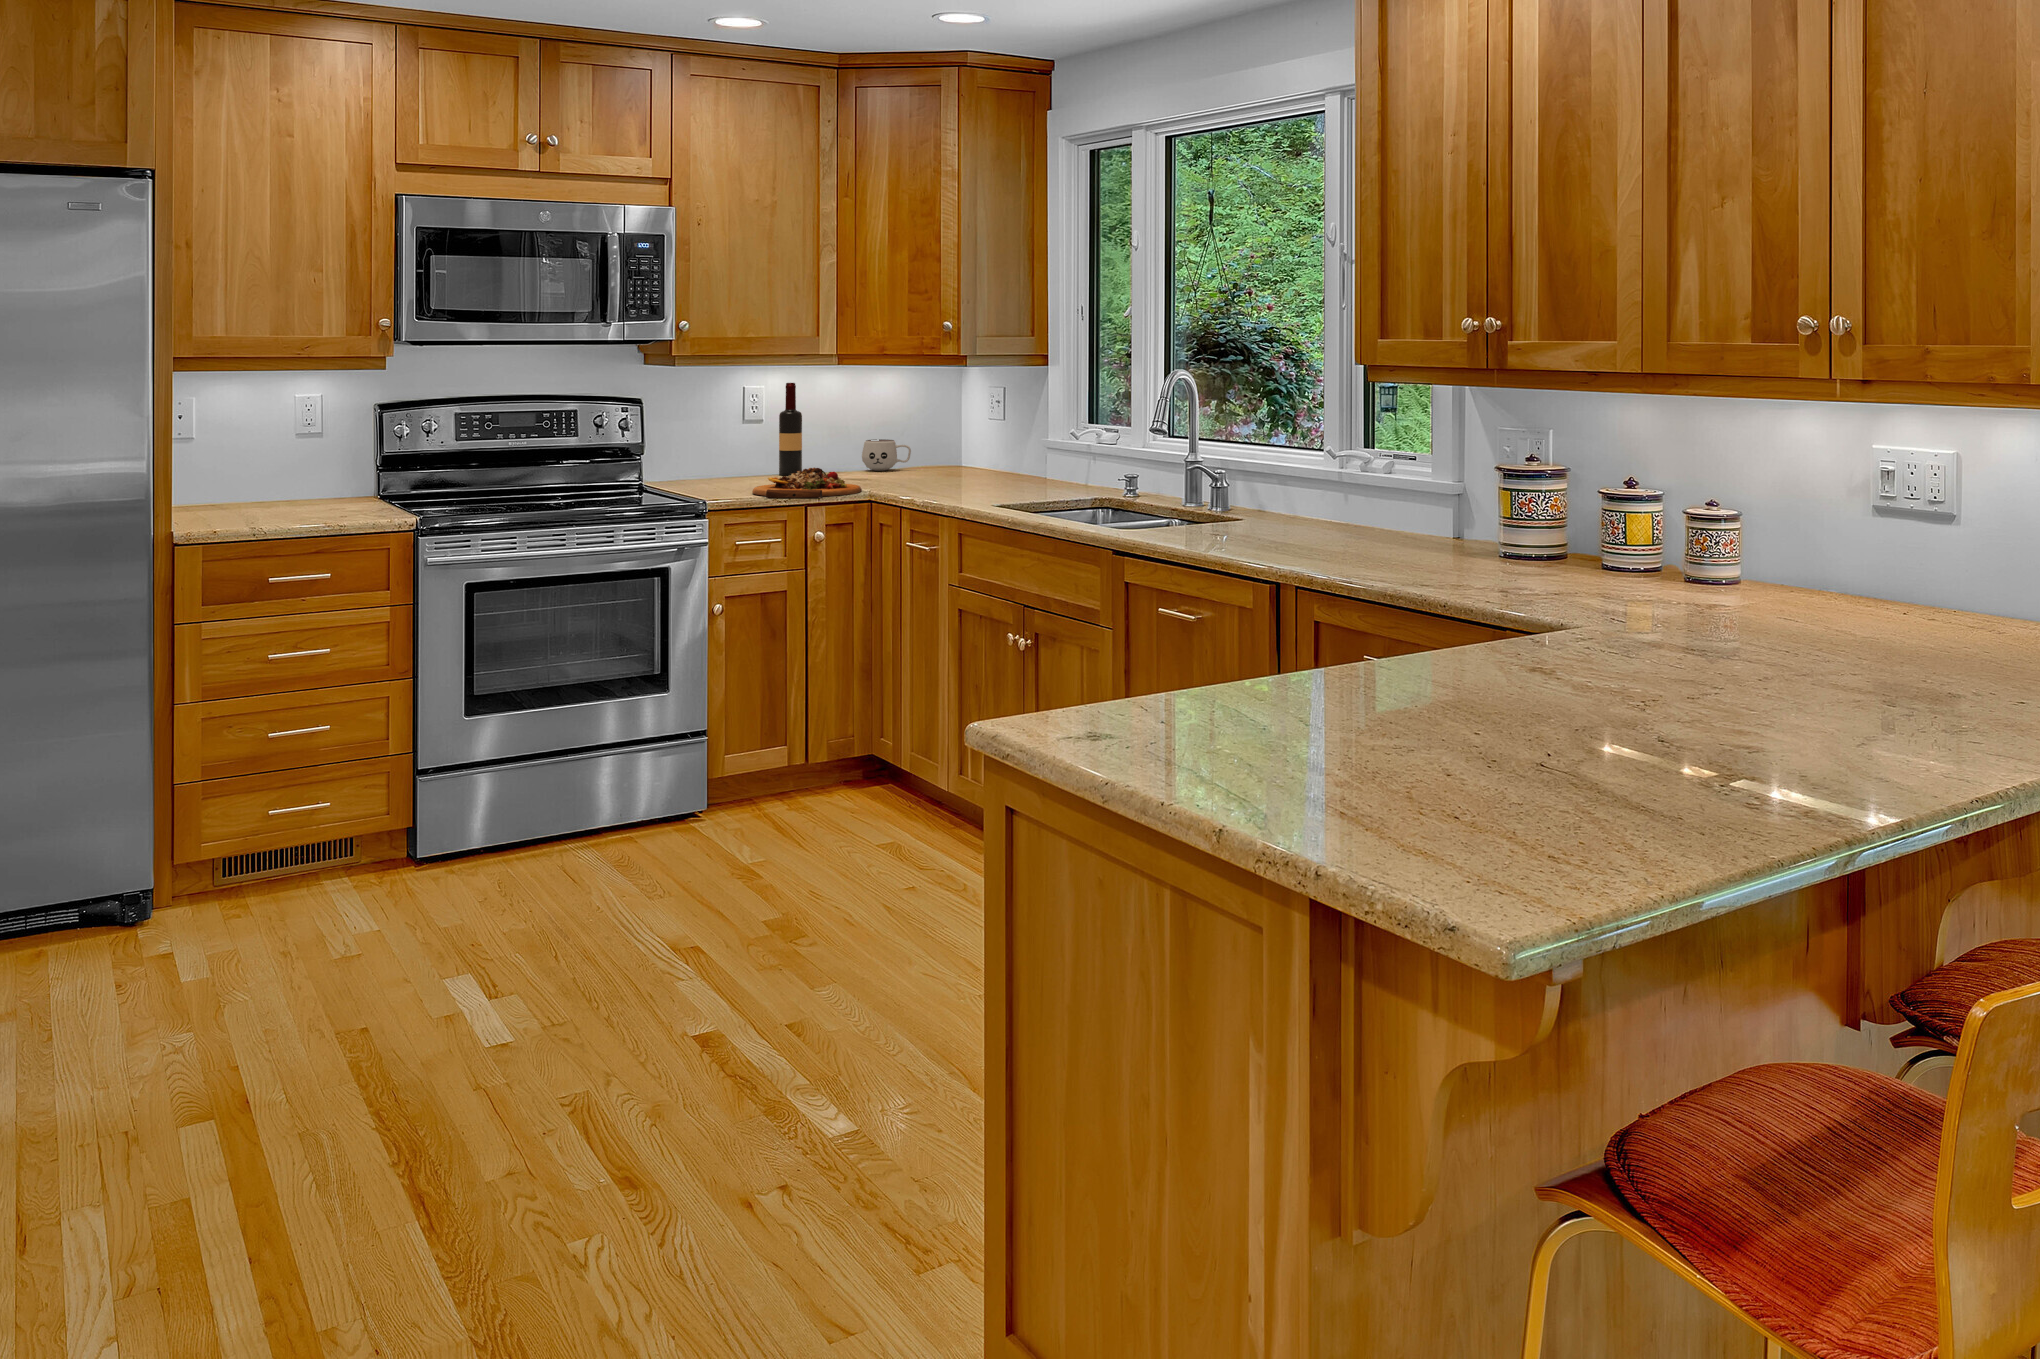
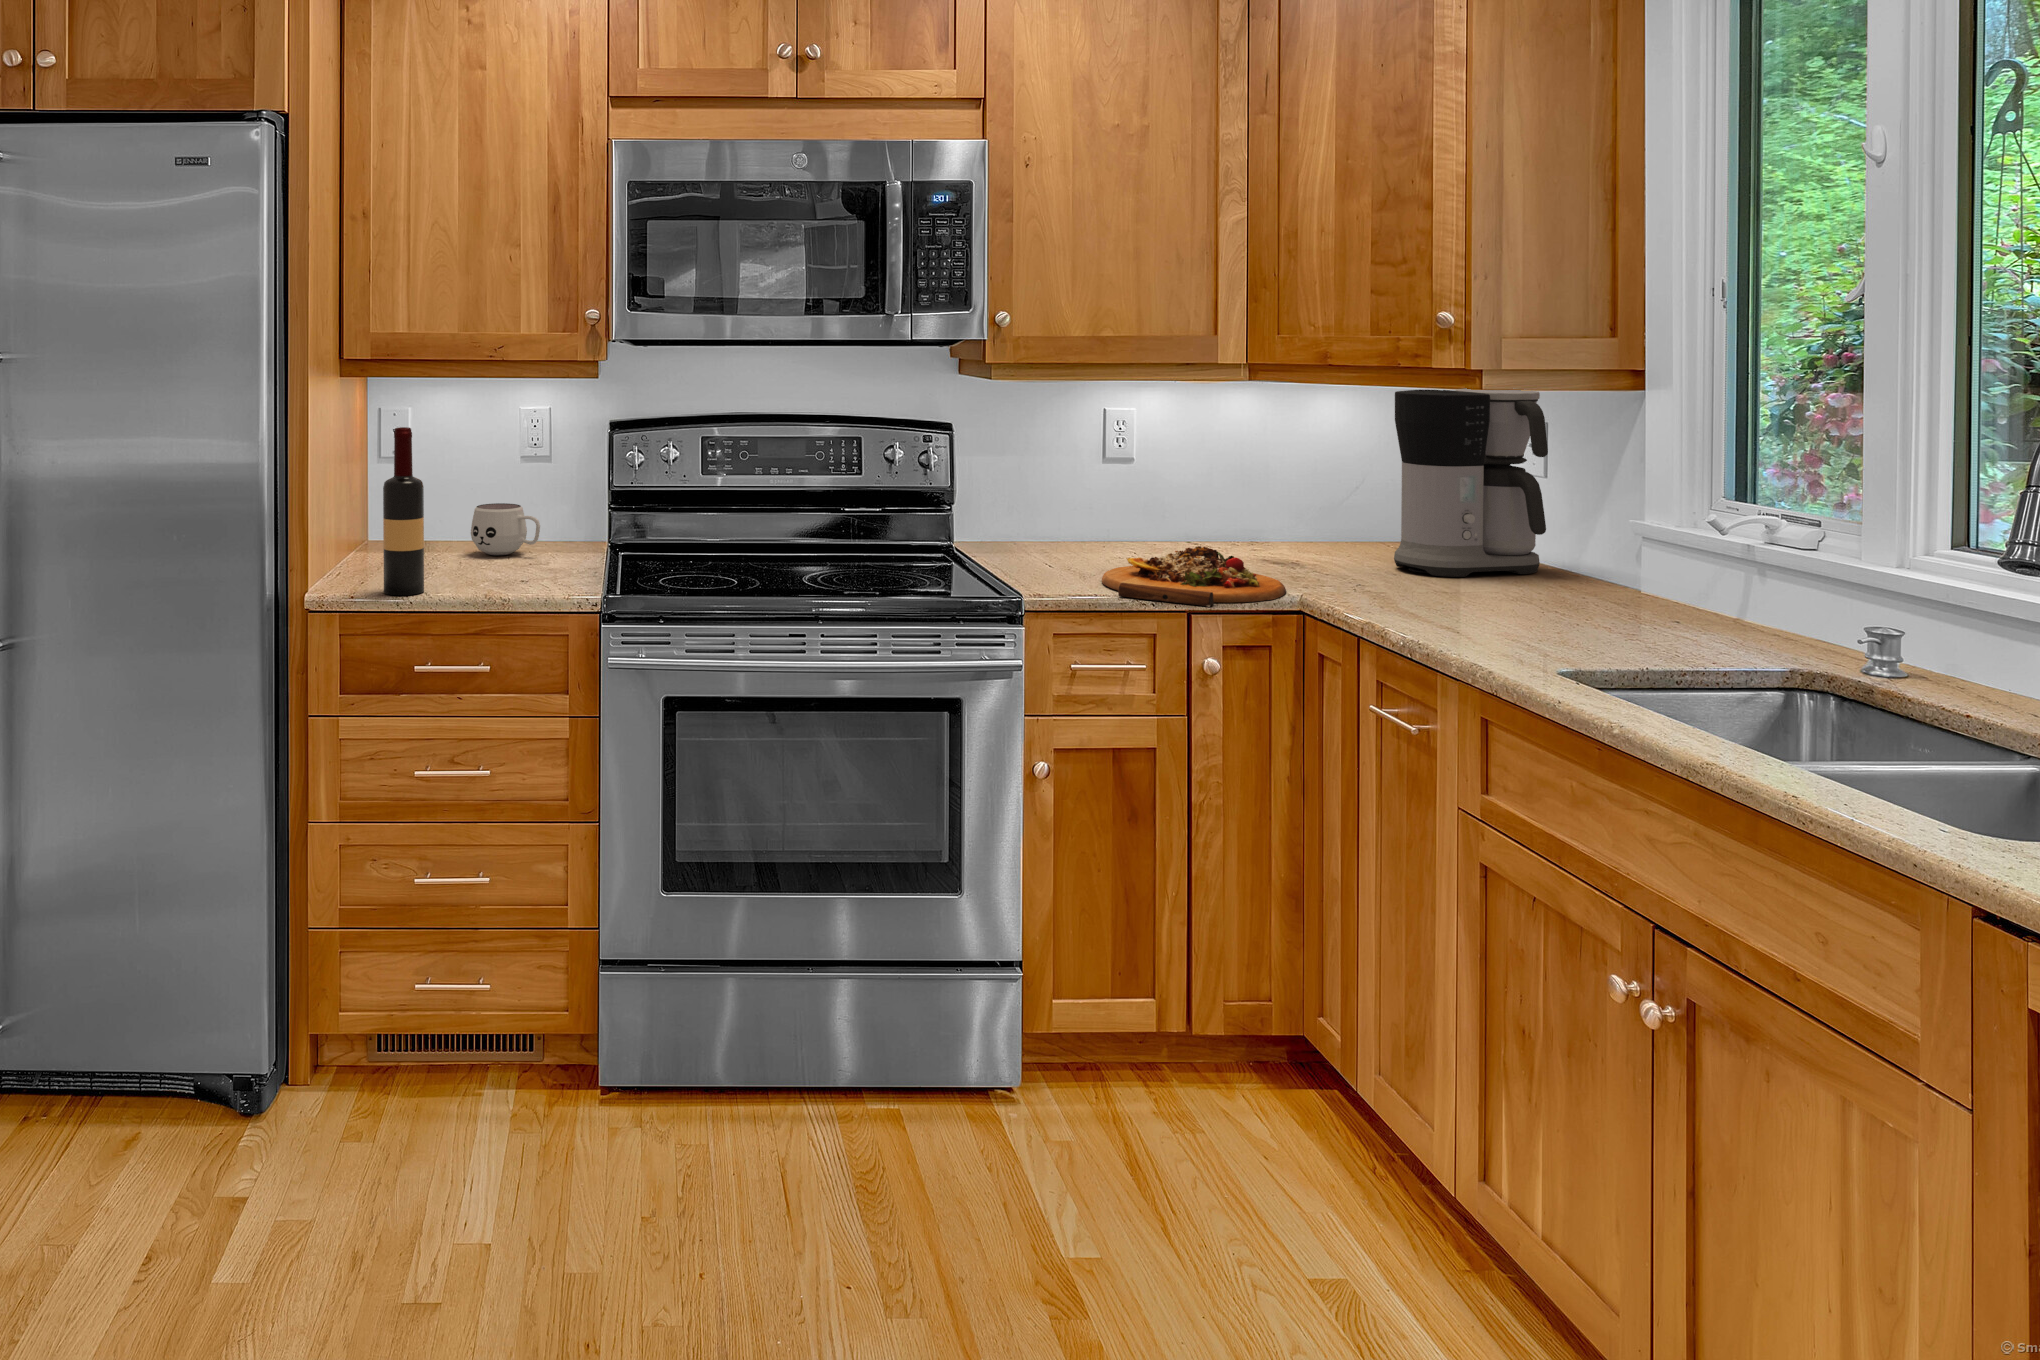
coffee maker: none [921,368,1002,480] -> present [1394,389,1548,577]
wine bottle: present [779,383,802,475] -> present [383,427,424,595]
mug: present [862,439,911,471] -> present [471,503,540,555]

